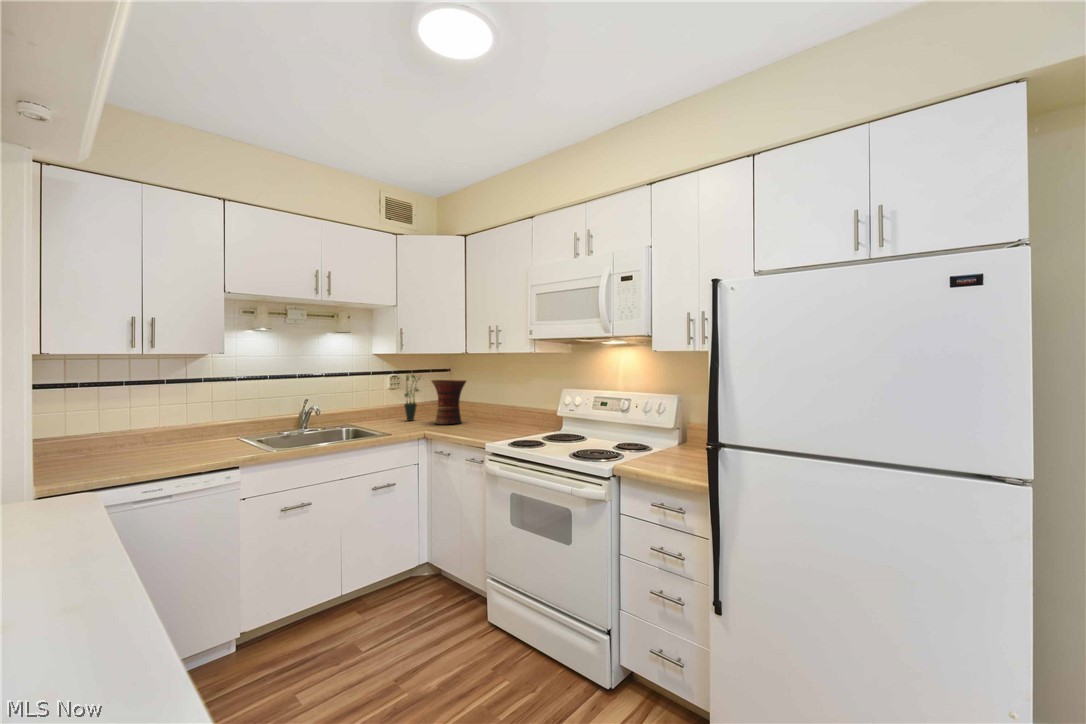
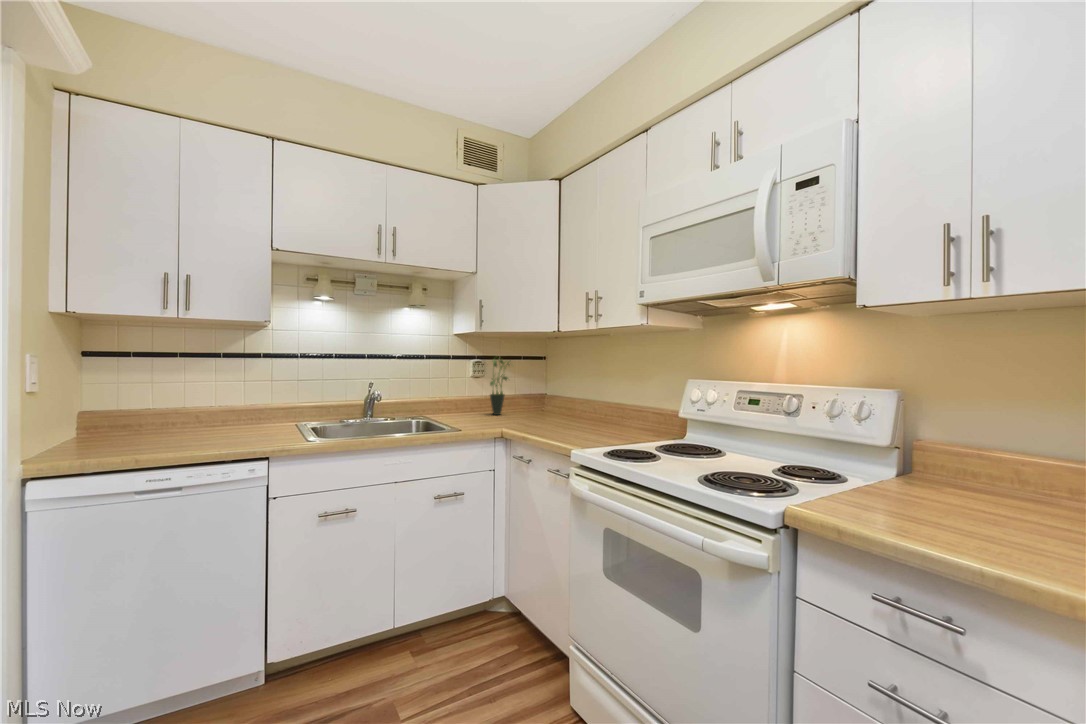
vase: present [432,380,466,424] -> none [519,366,563,421]

